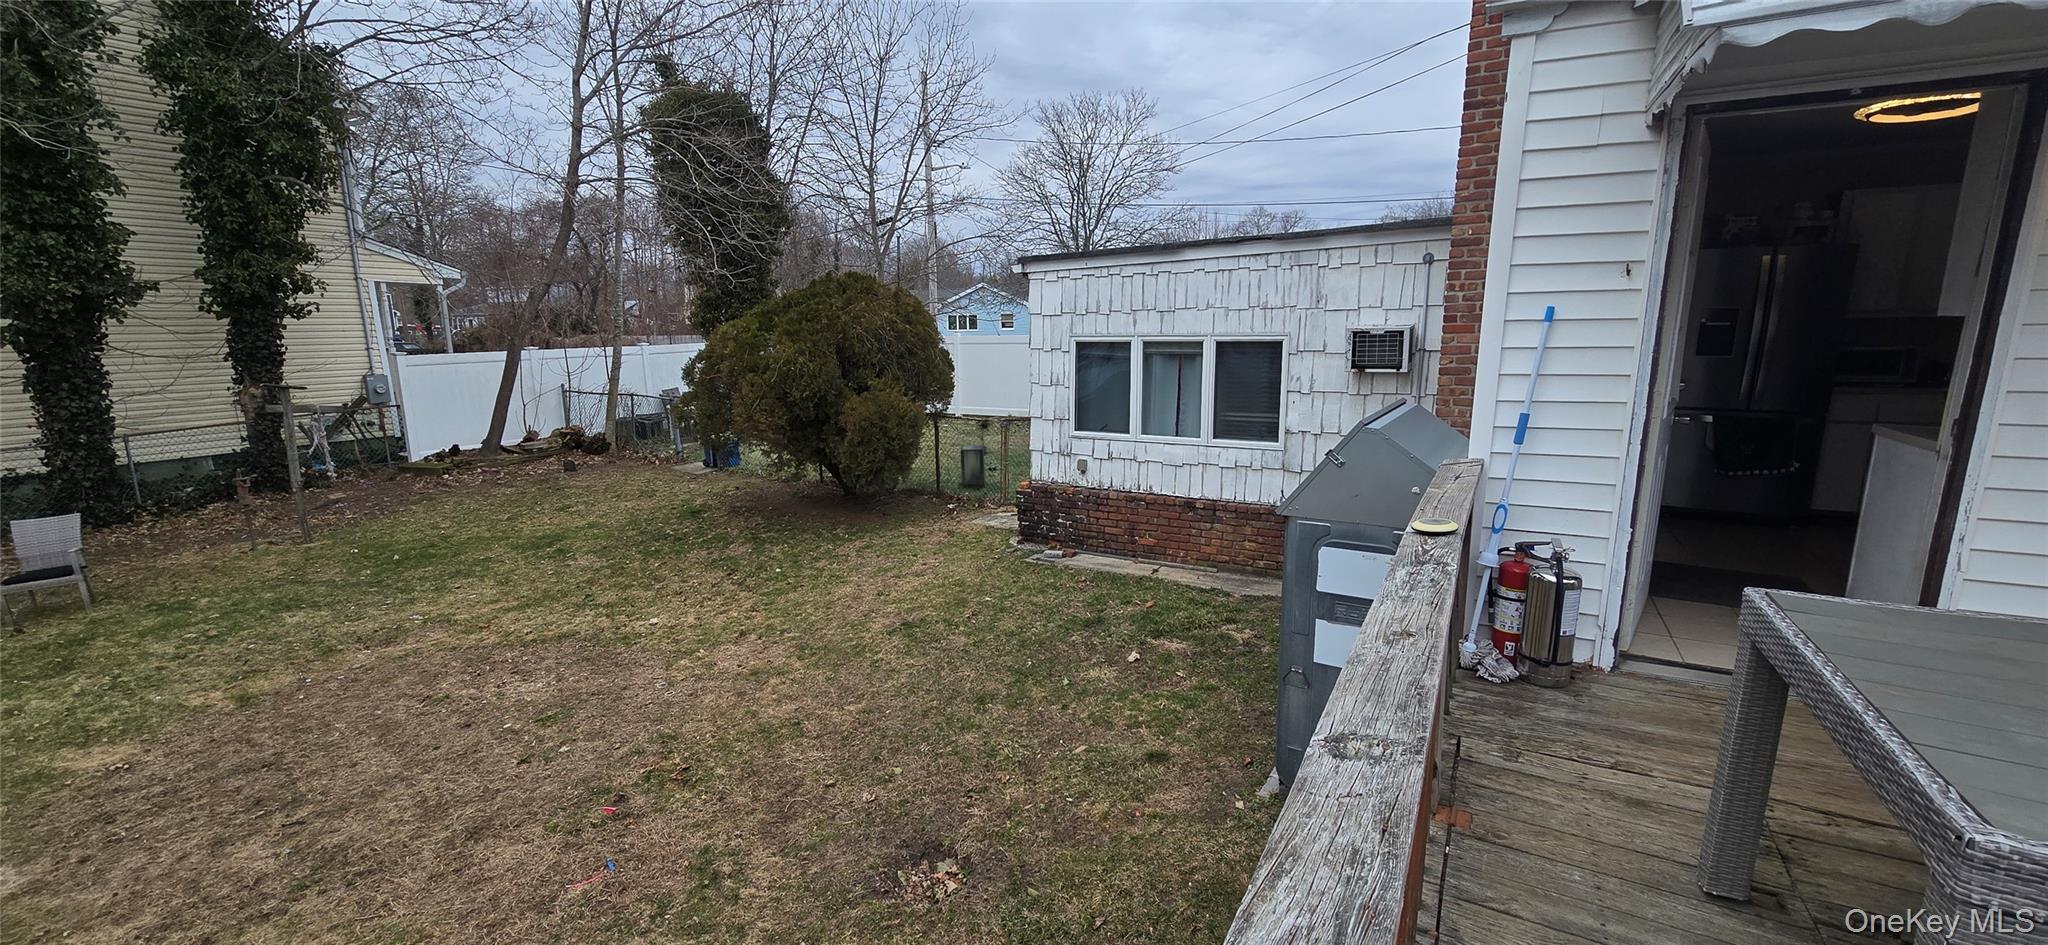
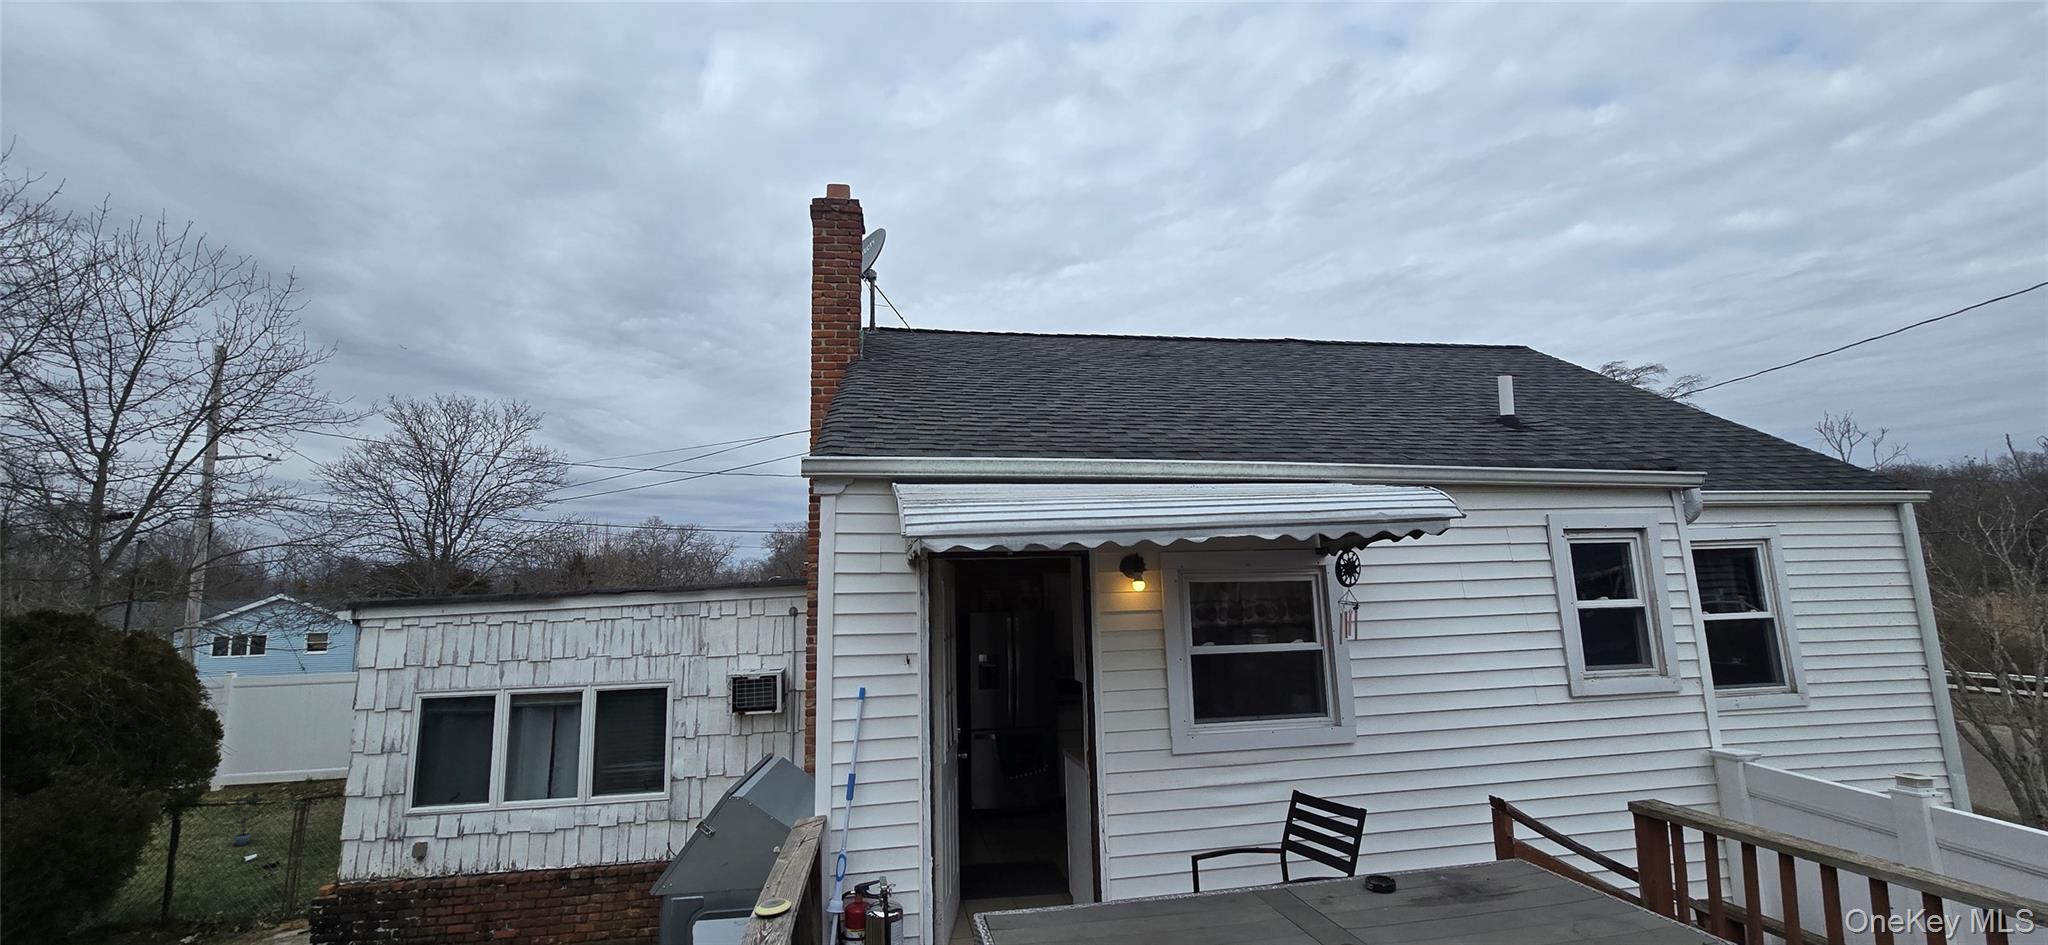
storage box: present [961,445,985,486] -> none [192,839,246,911]

